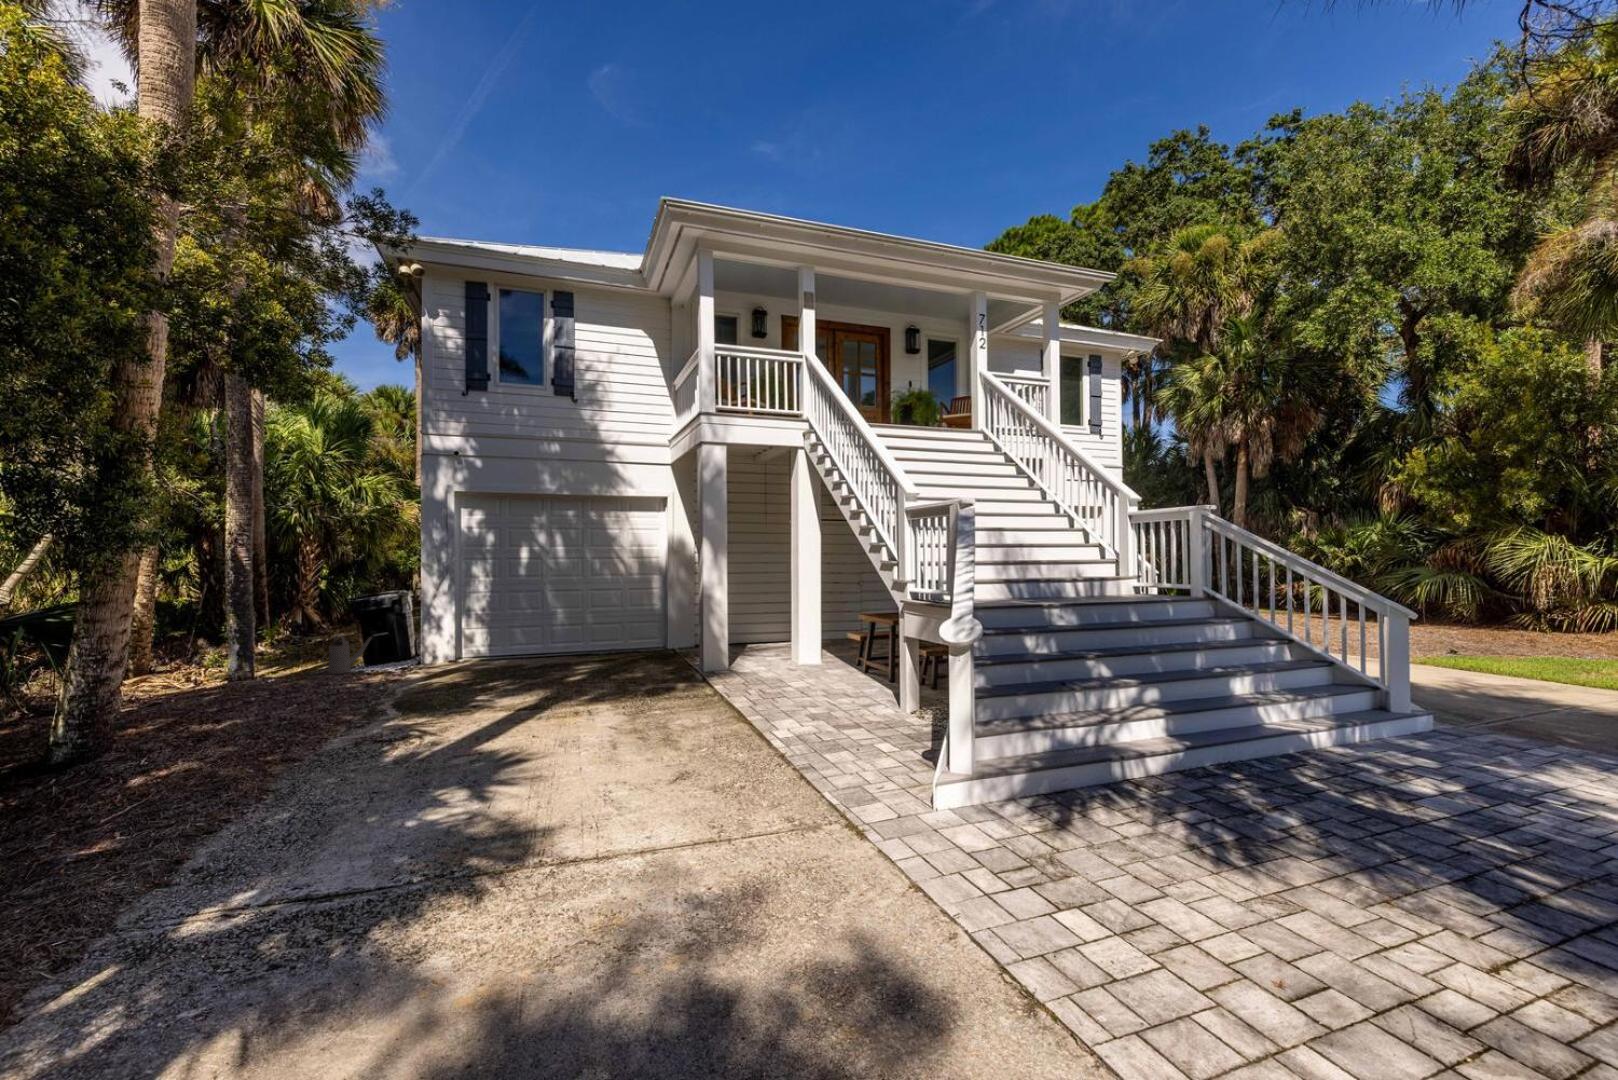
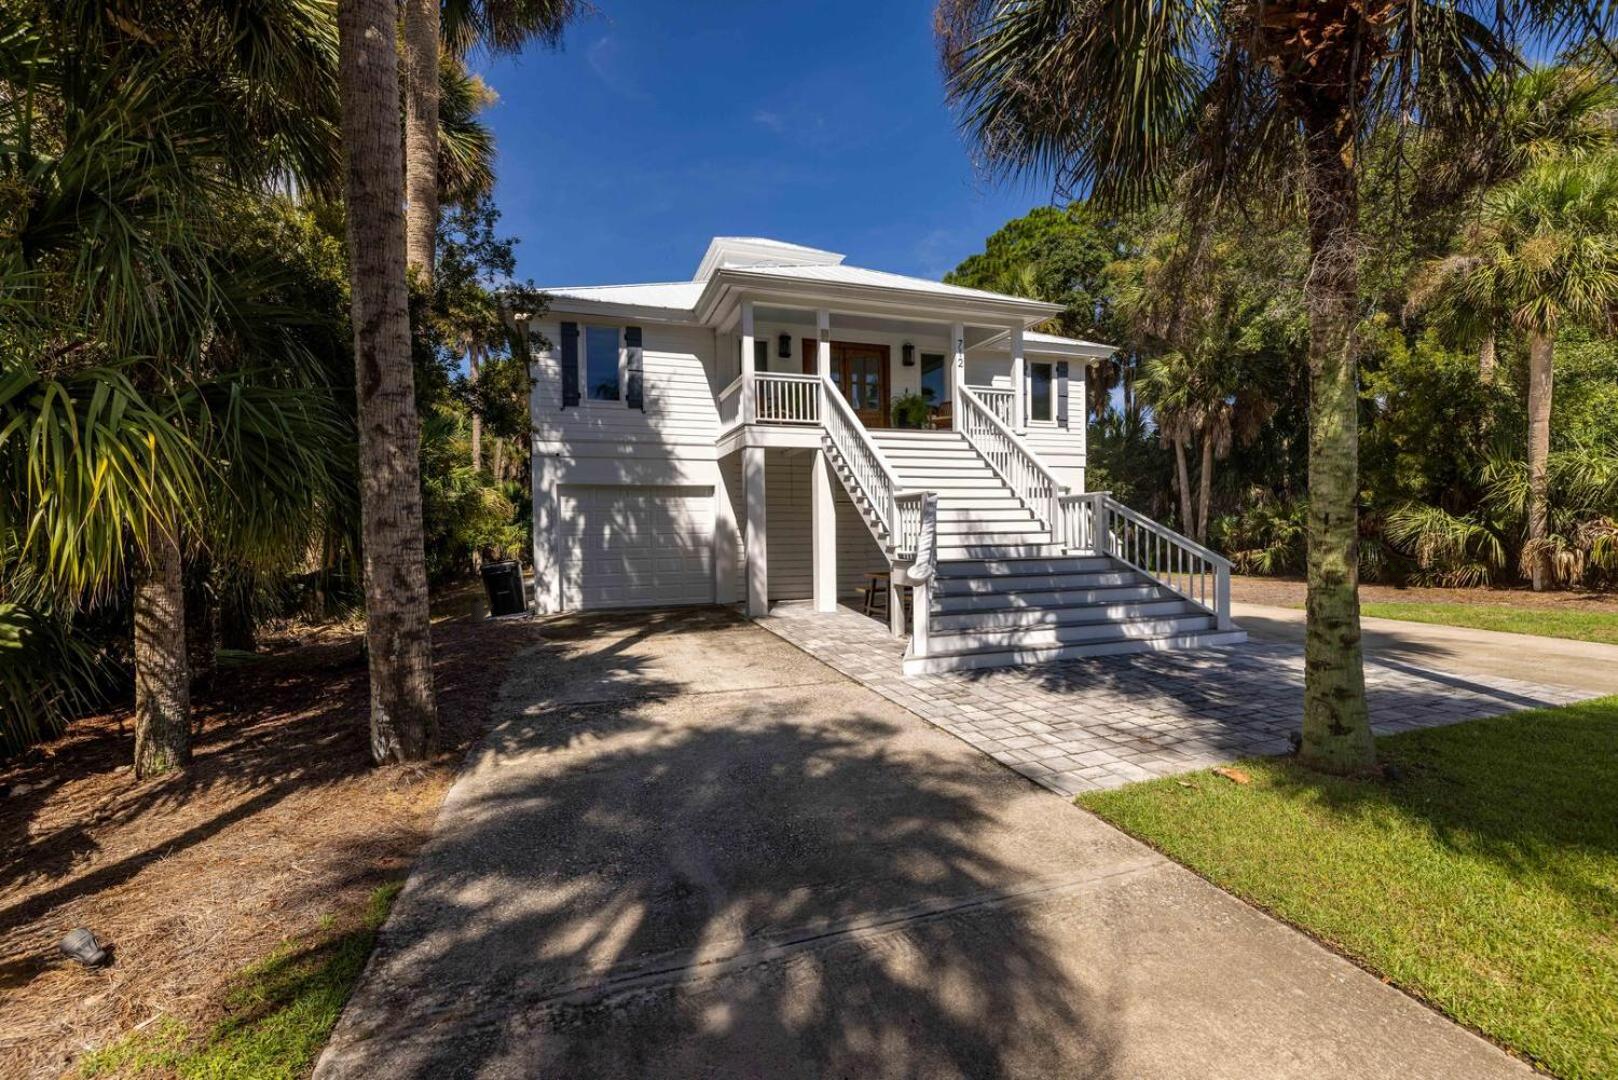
house plant: none [1498,599,1541,635] -> present [1390,561,1416,589]

